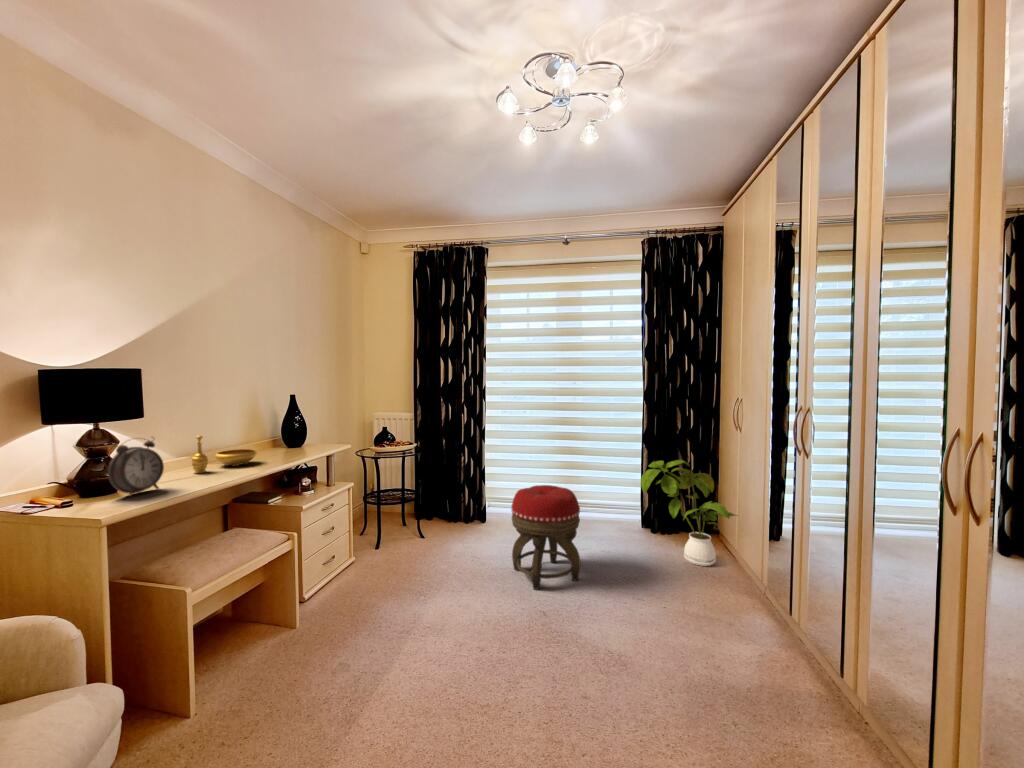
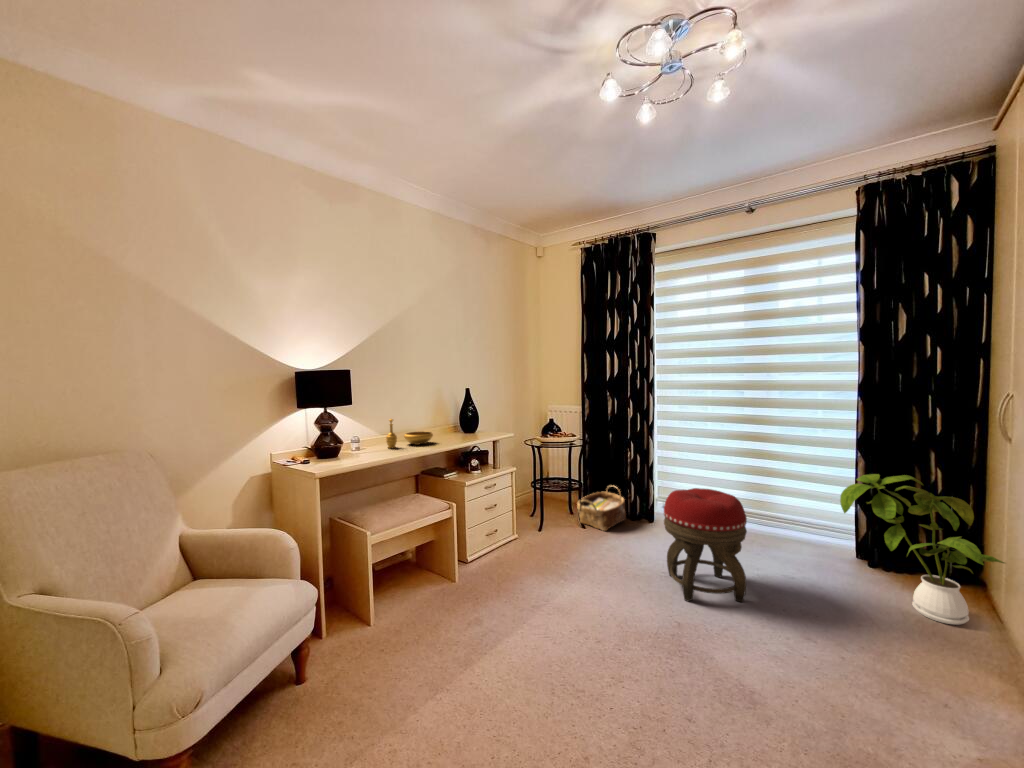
alarm clock: present [108,438,164,497] -> none [327,418,362,461]
woven basket: none [414,491,461,538] -> present [577,485,626,531]

